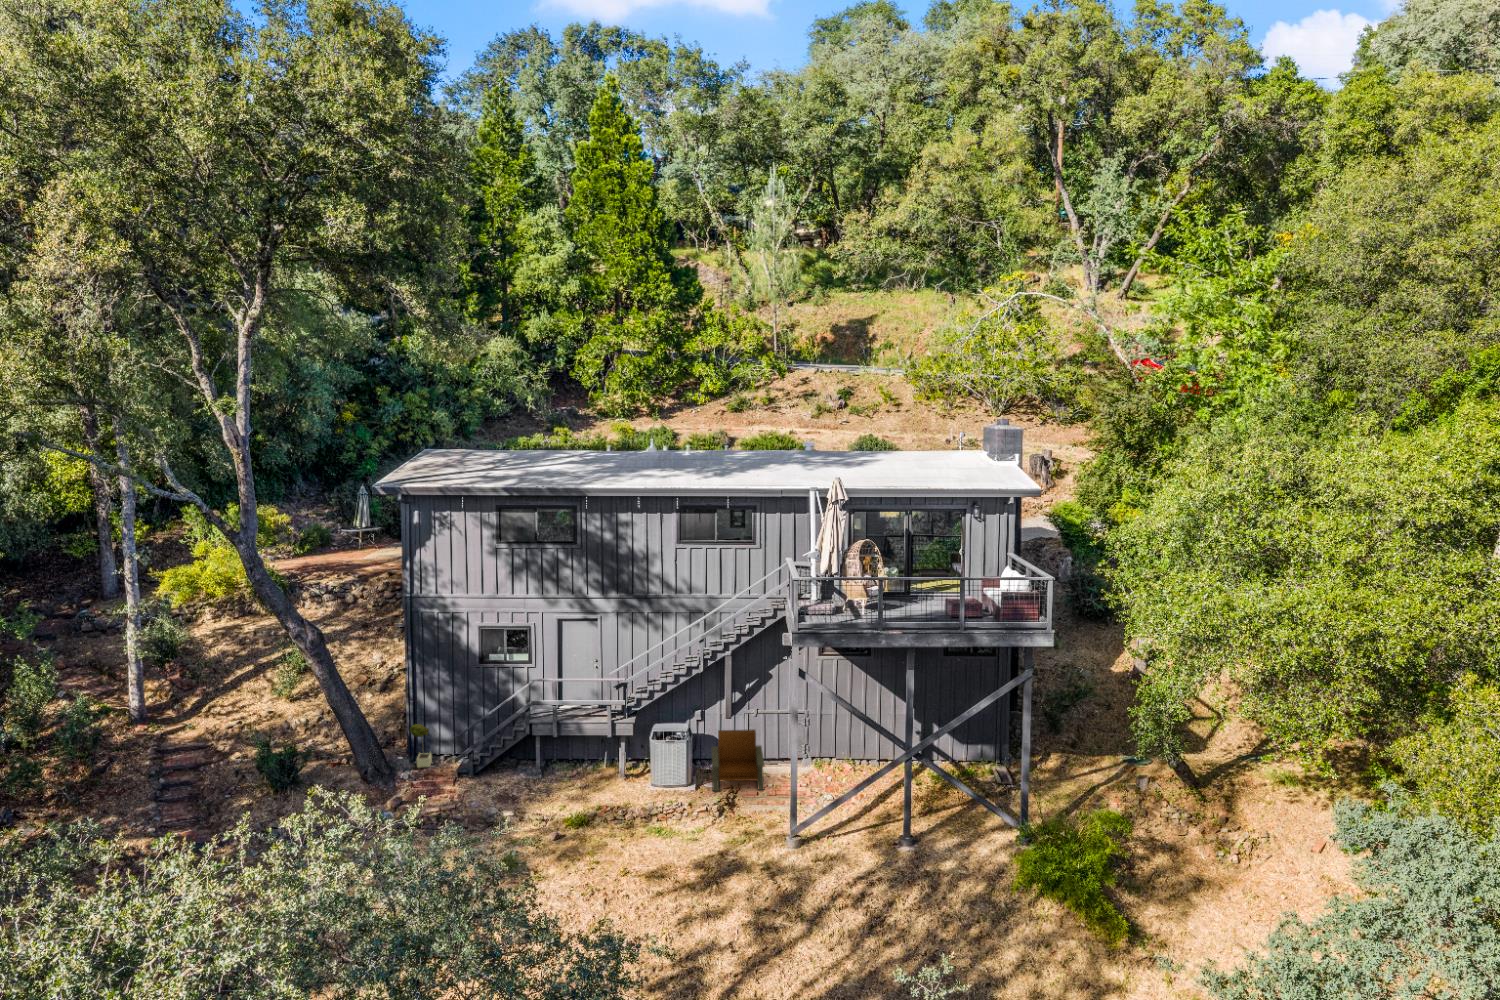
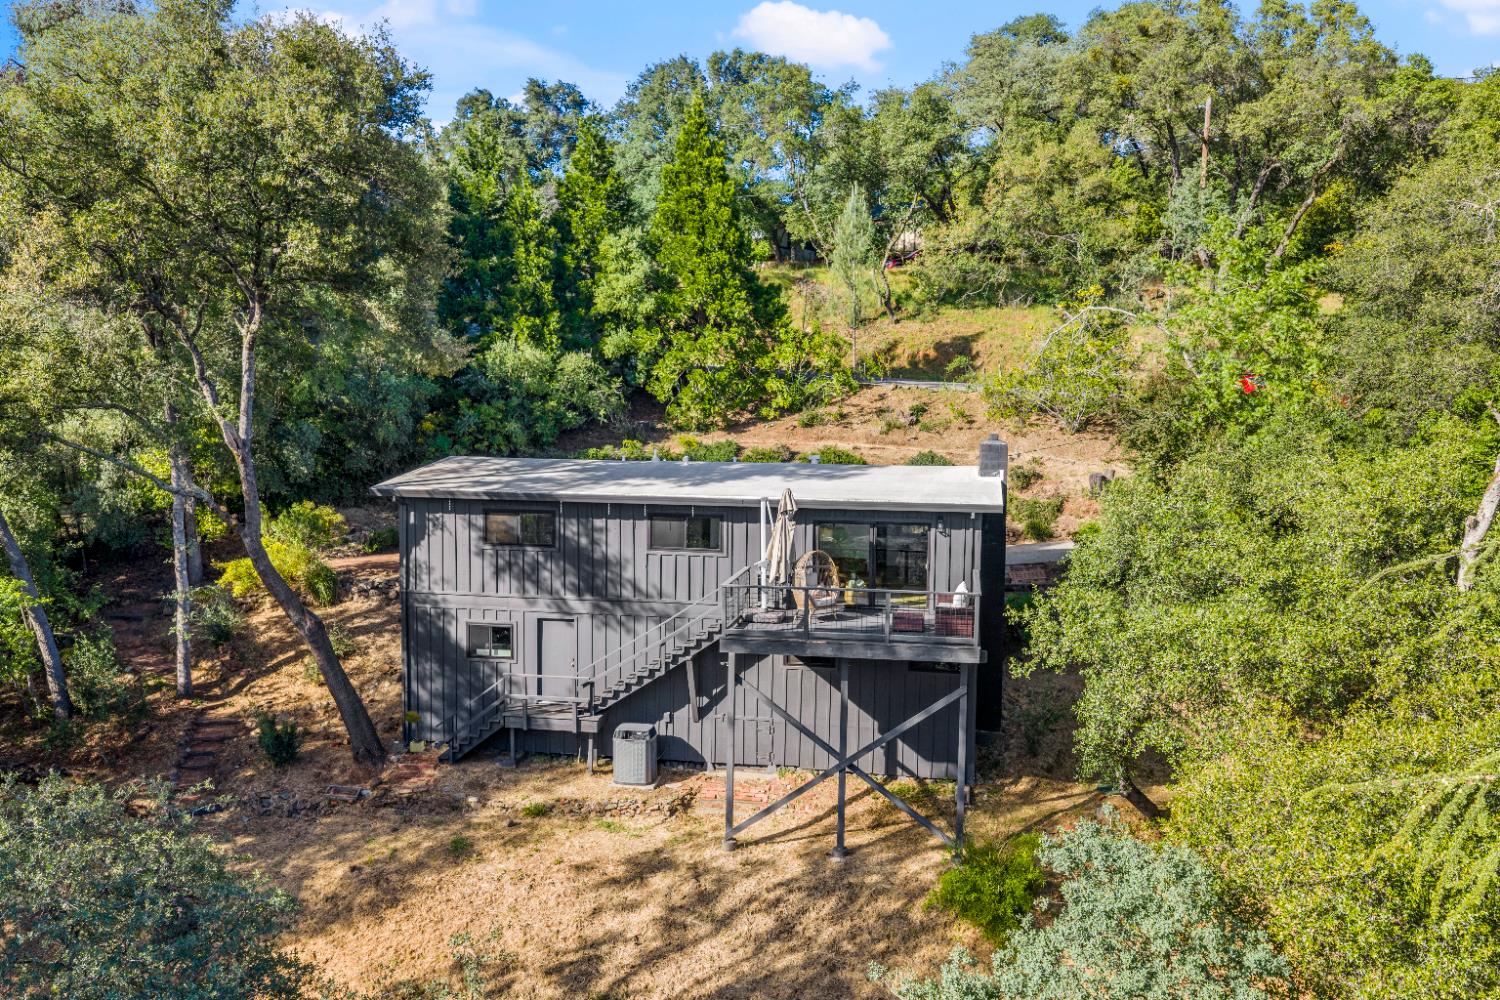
lounge chair: present [712,729,764,791] -> none [669,734,725,795]

